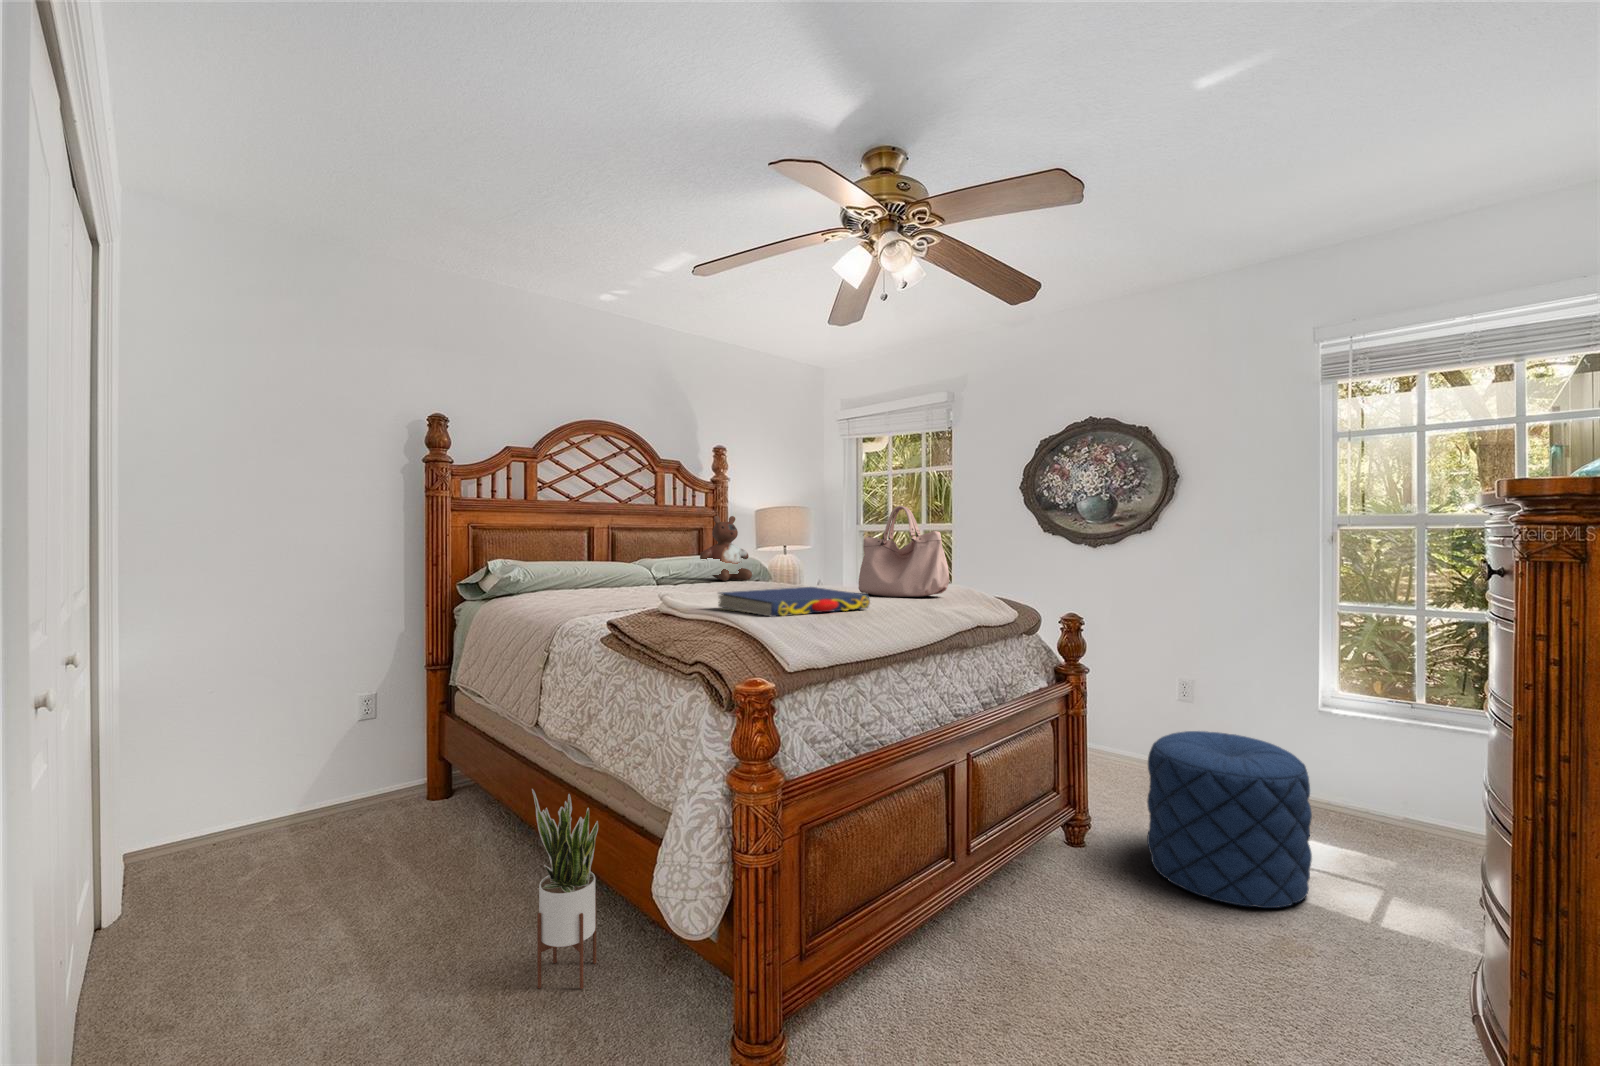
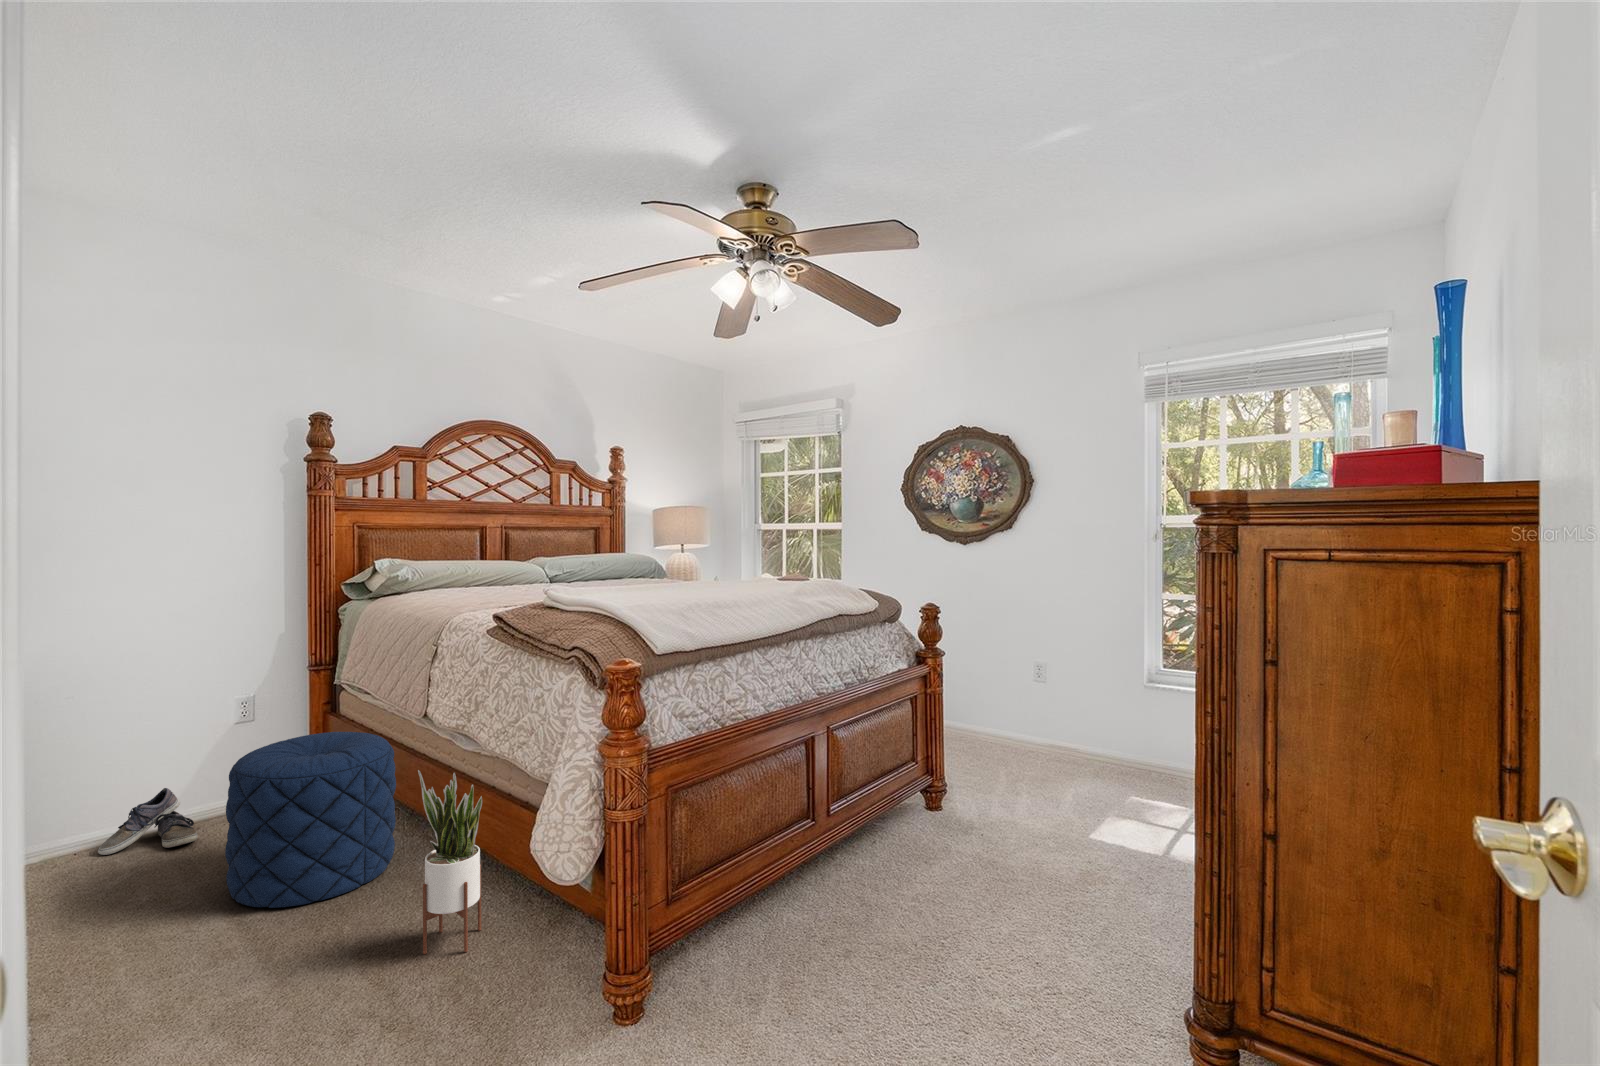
handbag: present [858,506,949,597] -> none [738,506,819,589]
stuffed bear: present [700,516,752,581] -> none [594,515,645,578]
book: present [718,587,870,617] -> none [598,580,739,606]
pouf: present [1147,731,1312,908] -> present [225,732,396,908]
shoe: none [230,787,320,853] -> present [98,788,197,855]

